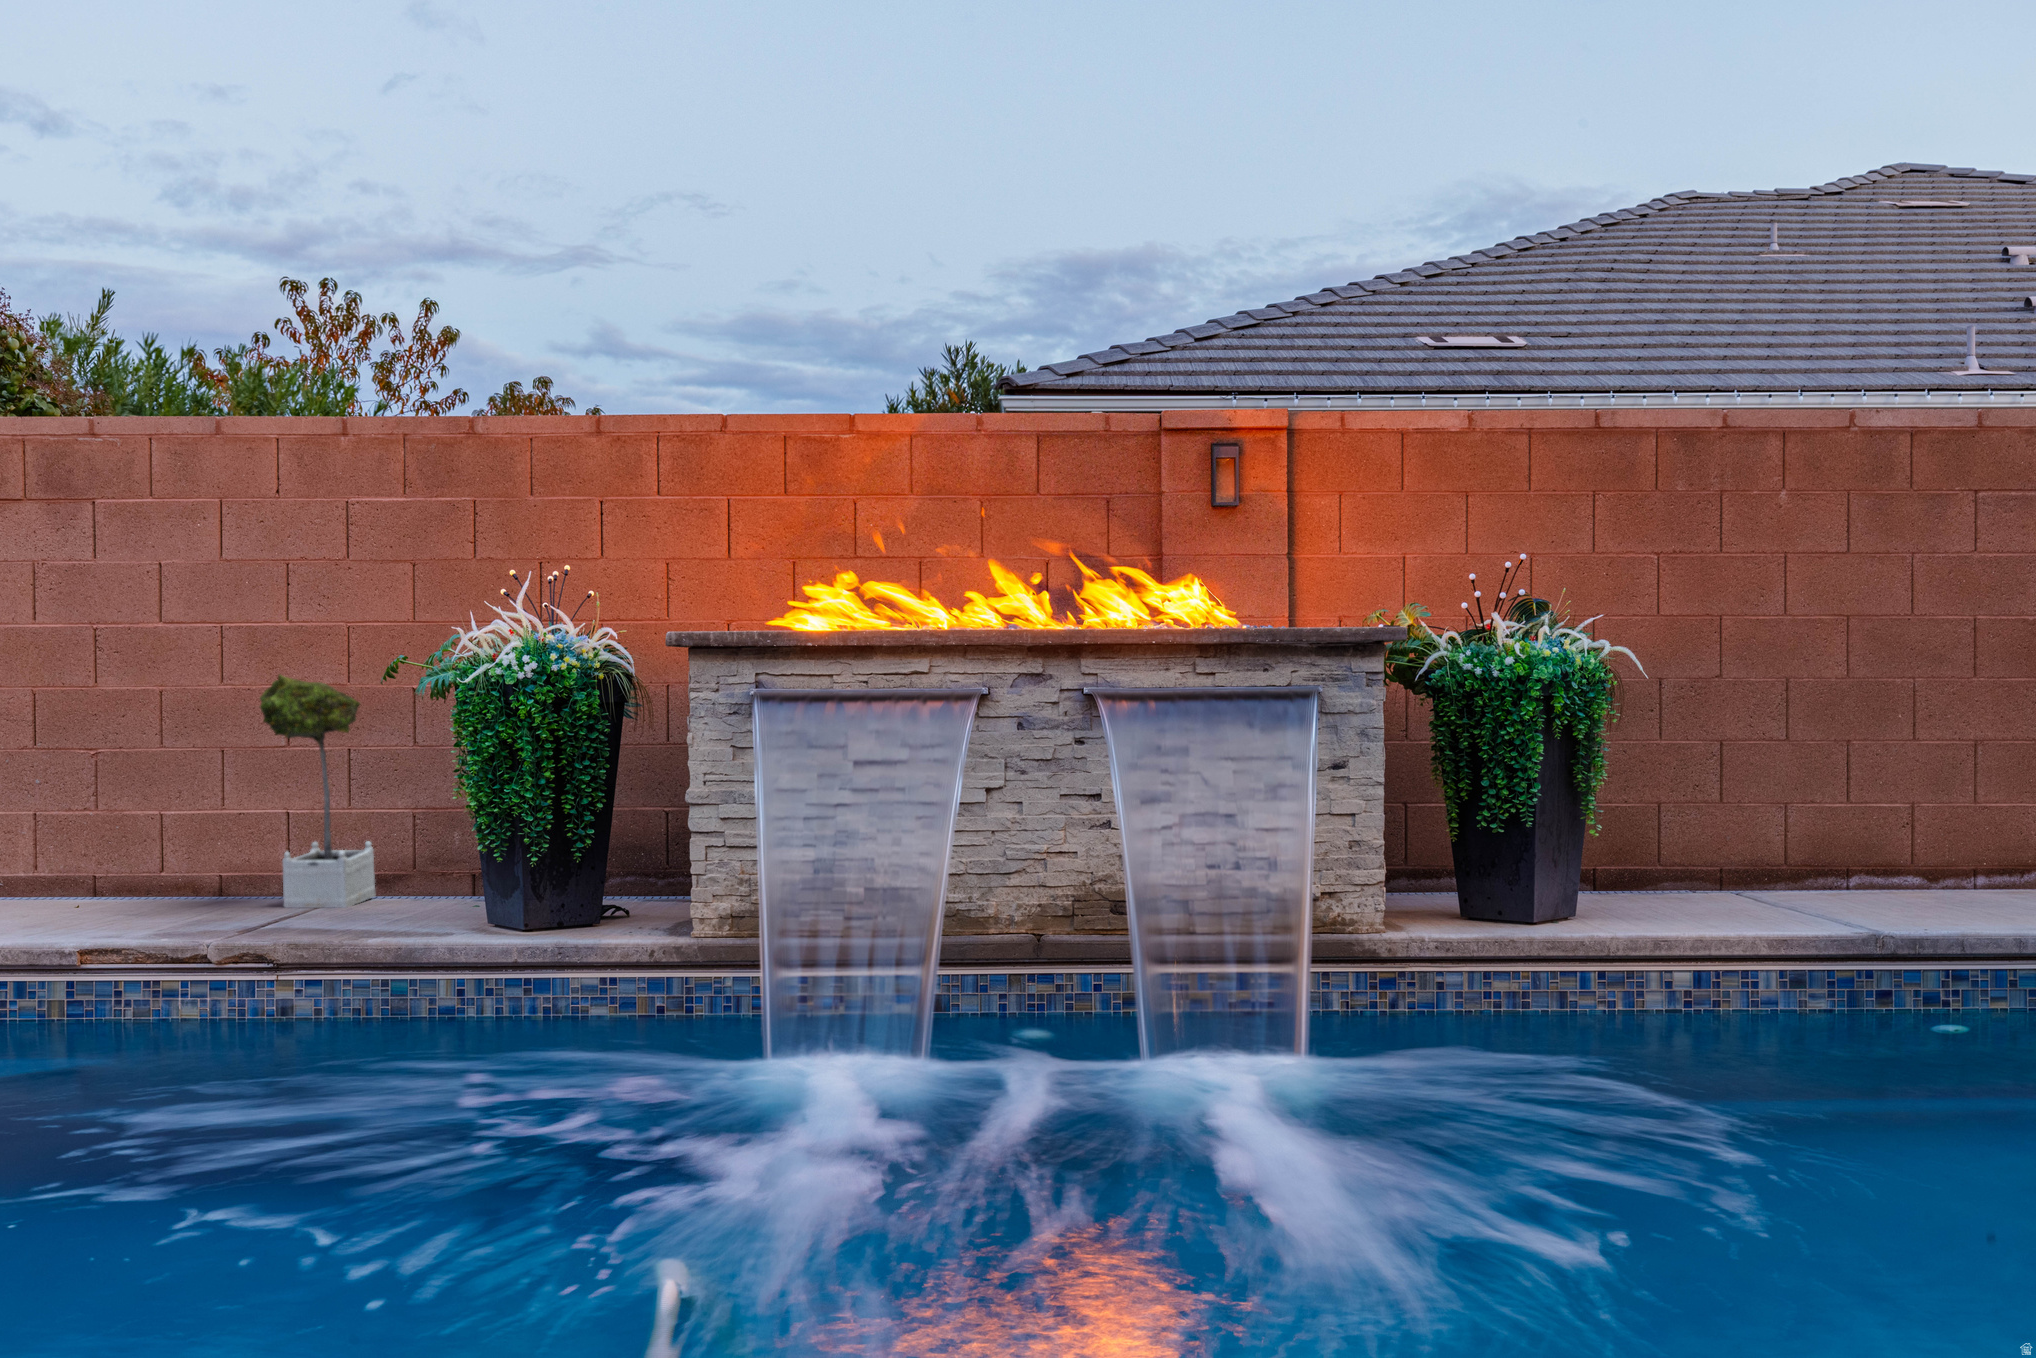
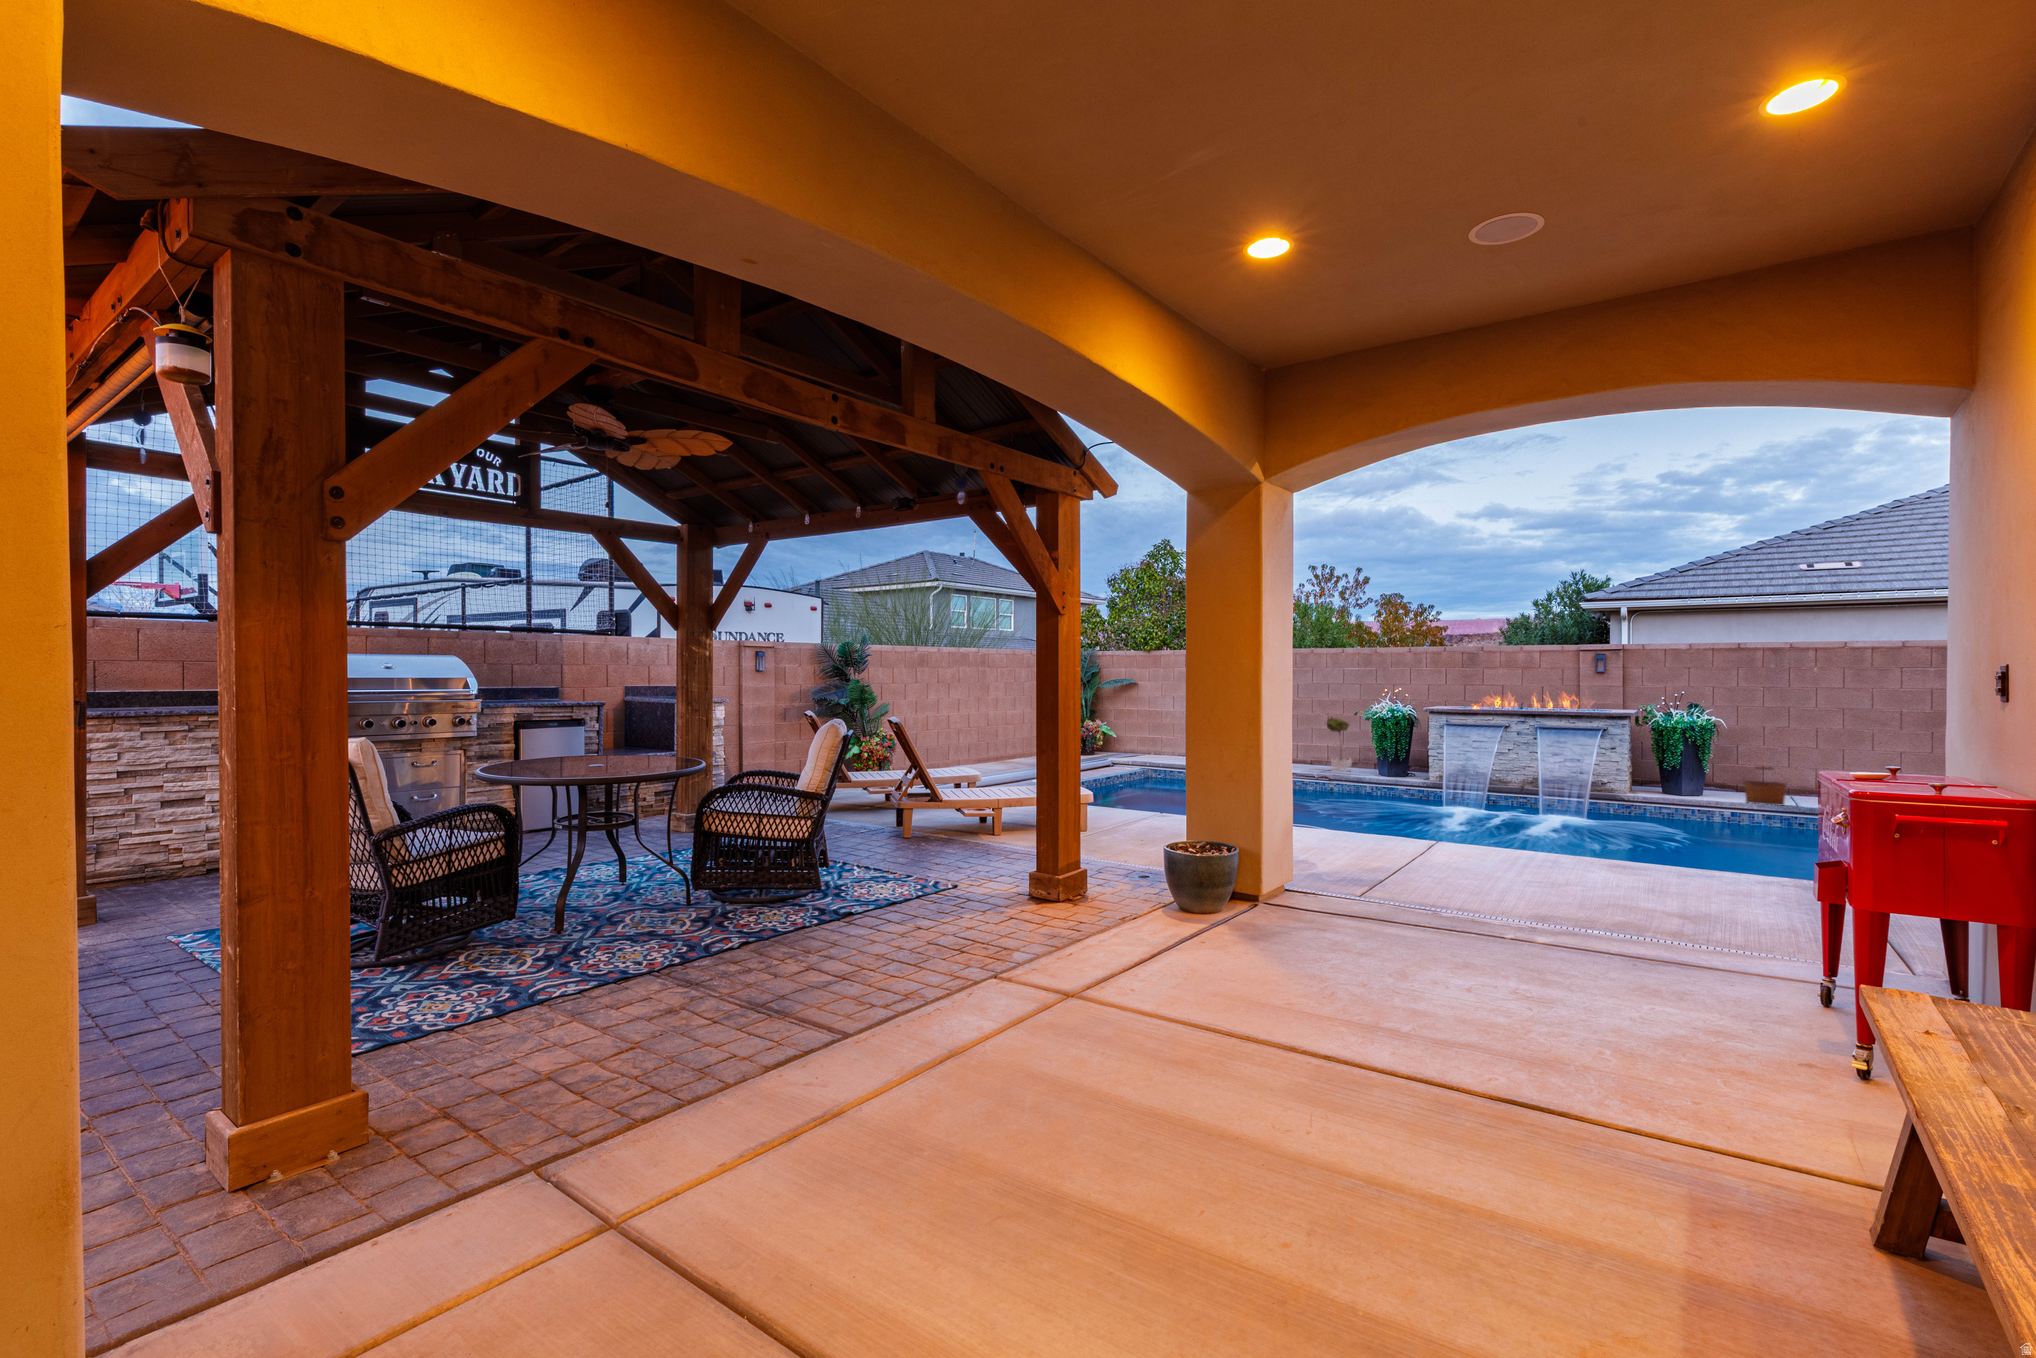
bucket: none [1649,798,1760,925] -> present [1744,767,1786,805]

